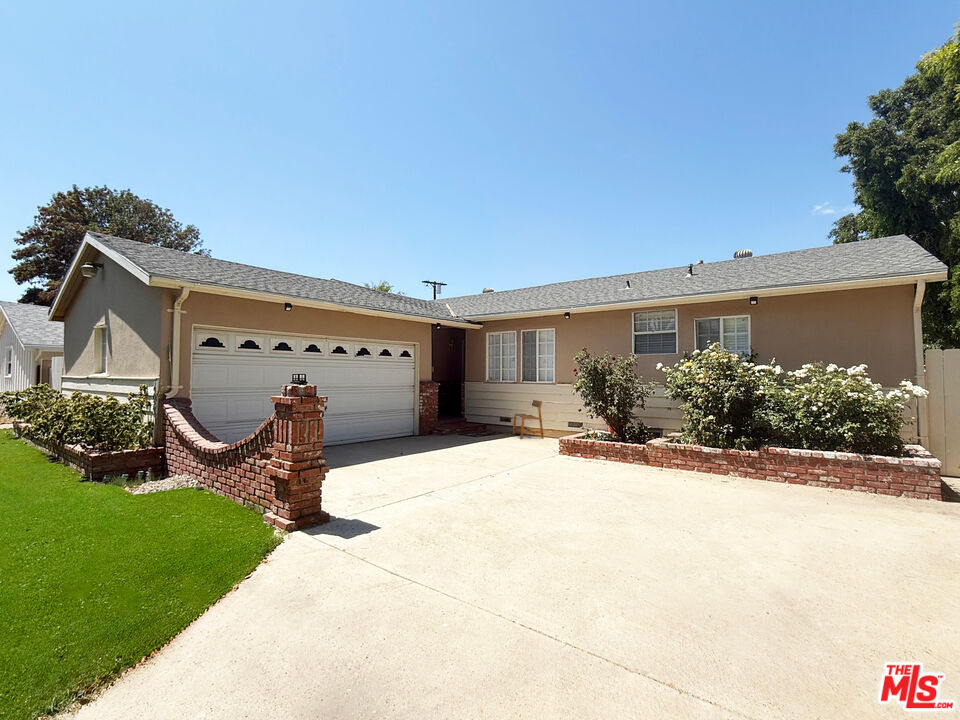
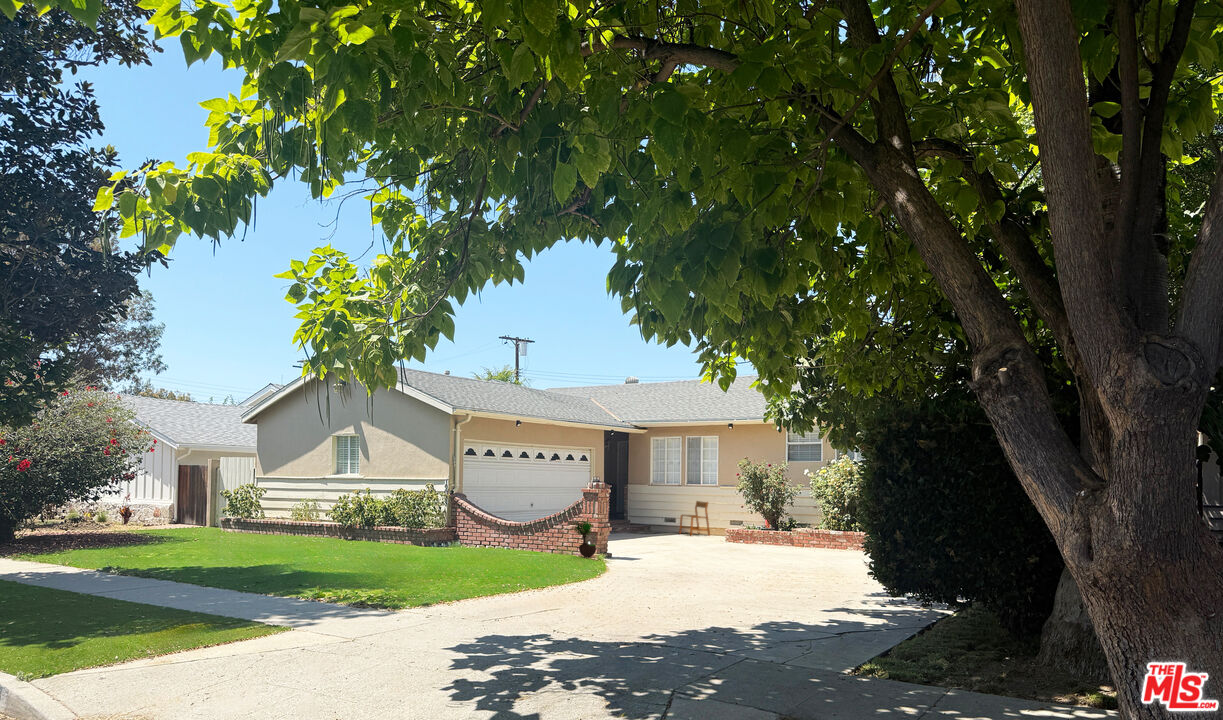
potted tree: none [213,444,269,523] -> present [574,519,596,557]

